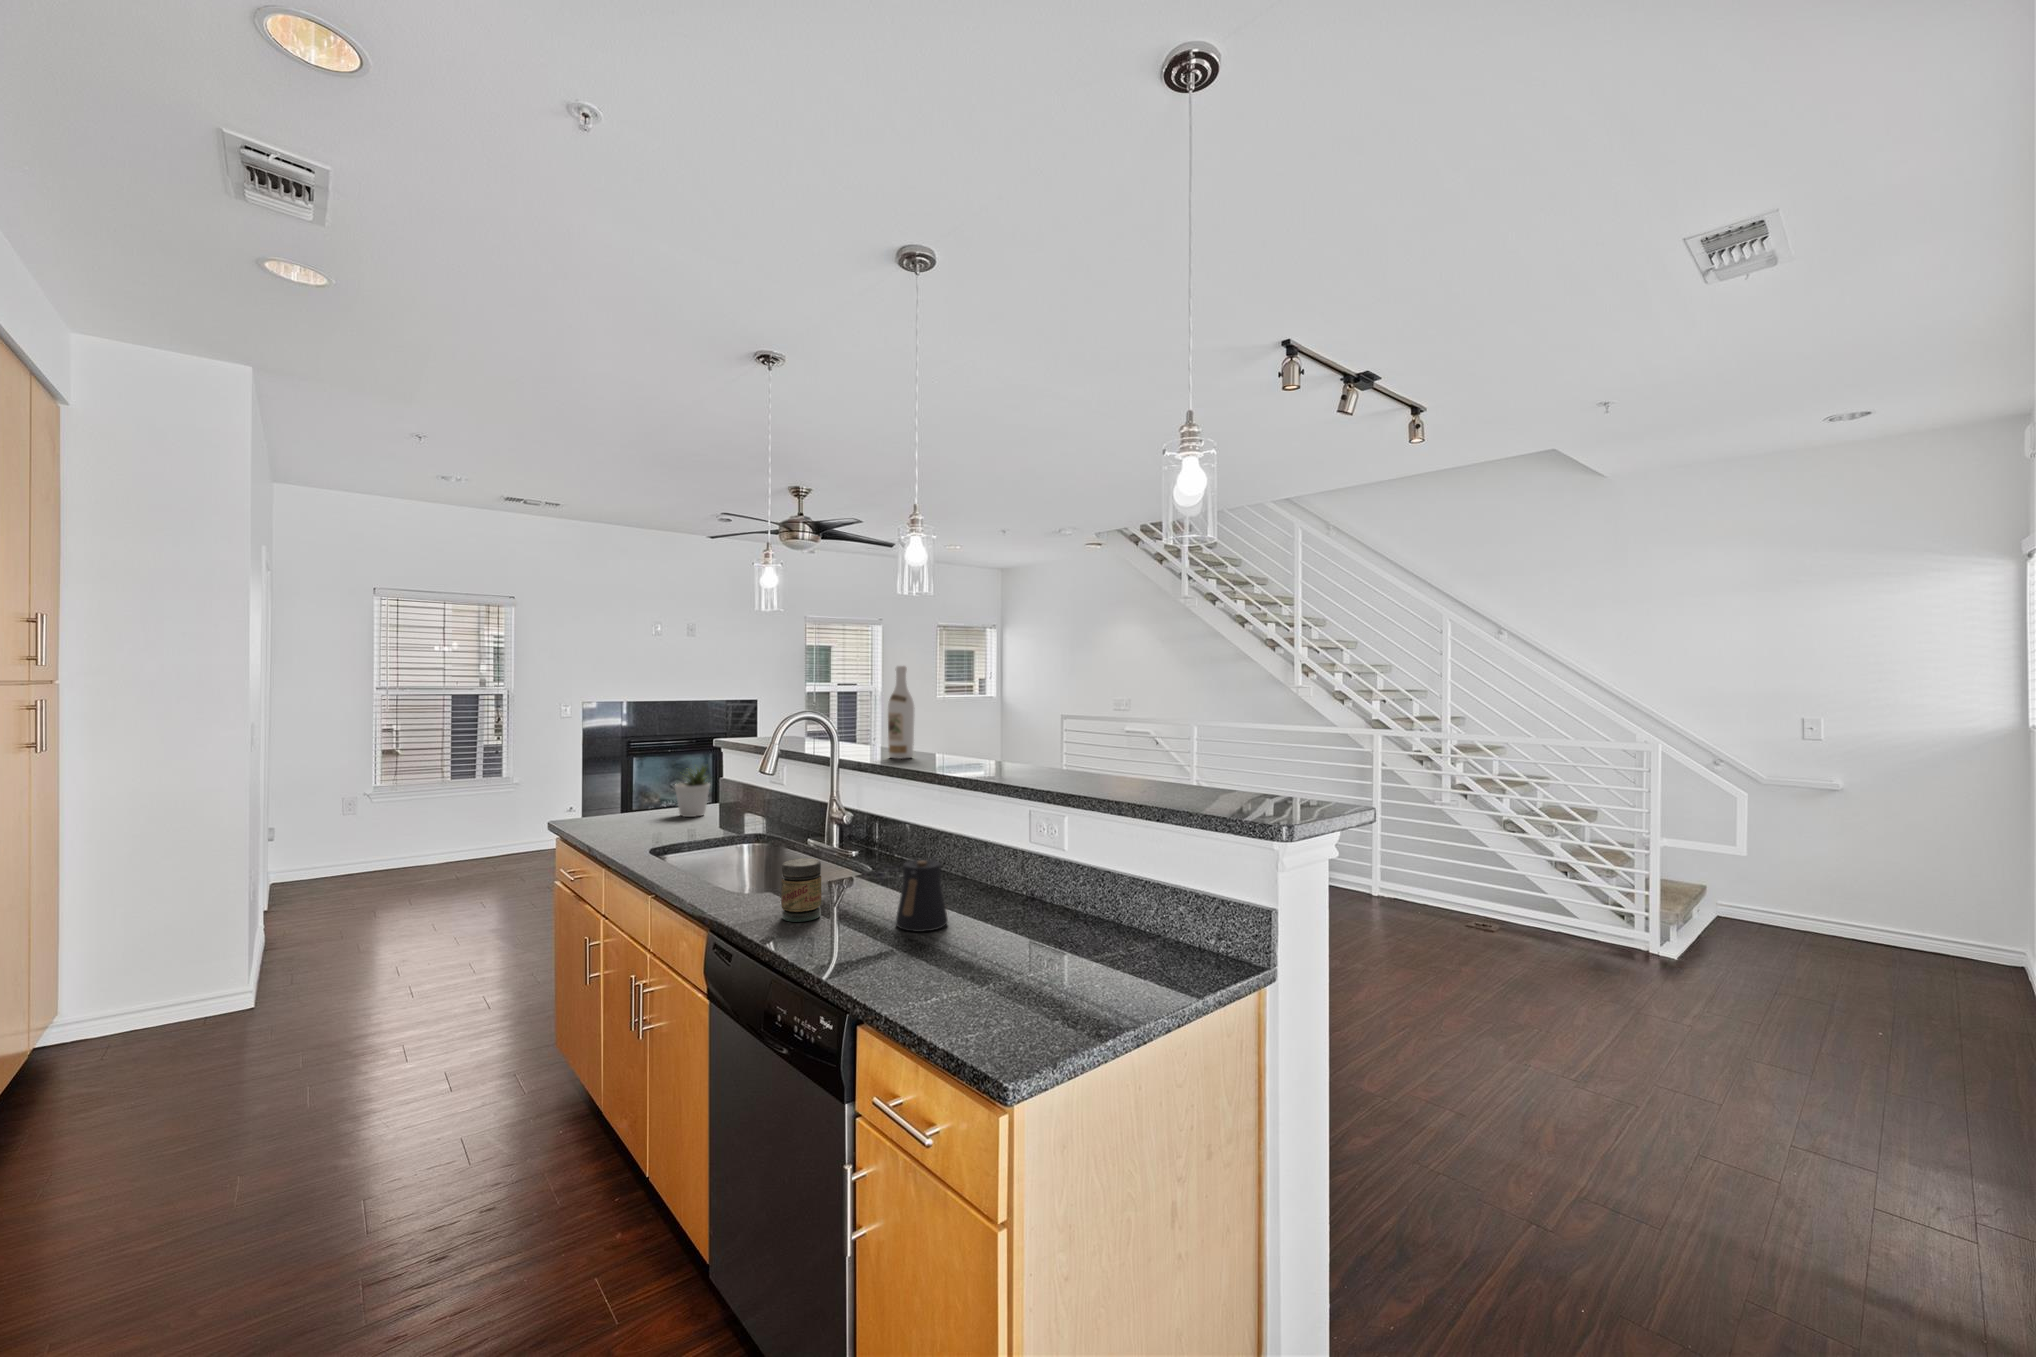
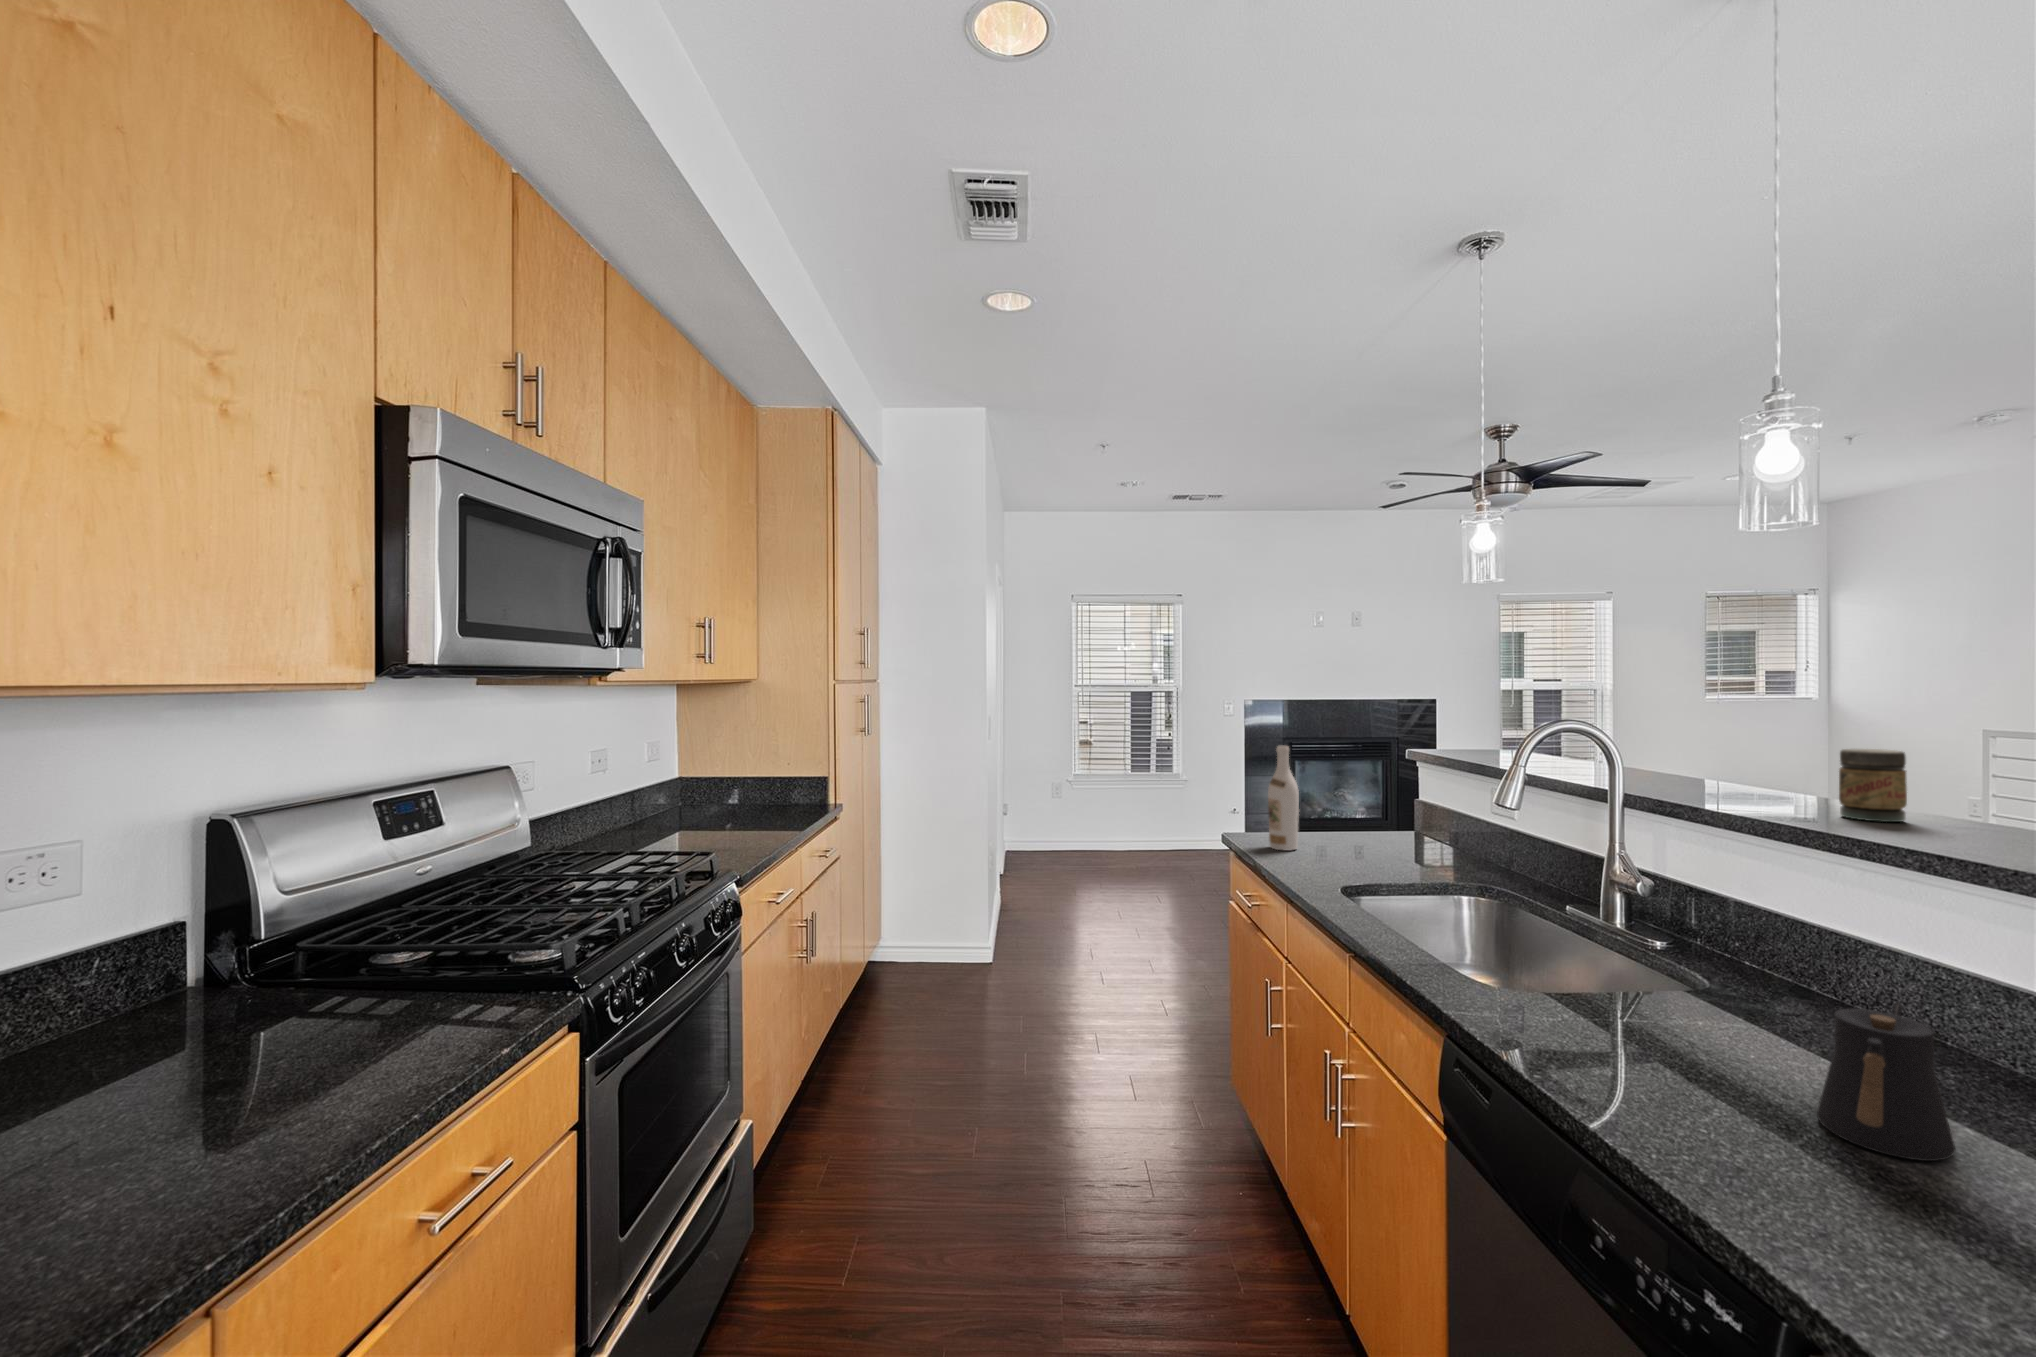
wine bottle: present [888,666,914,759] -> present [1268,746,1299,850]
potted plant: present [675,766,710,817] -> none [1362,779,1409,846]
jar: present [781,858,821,922] -> present [1839,749,1907,822]

